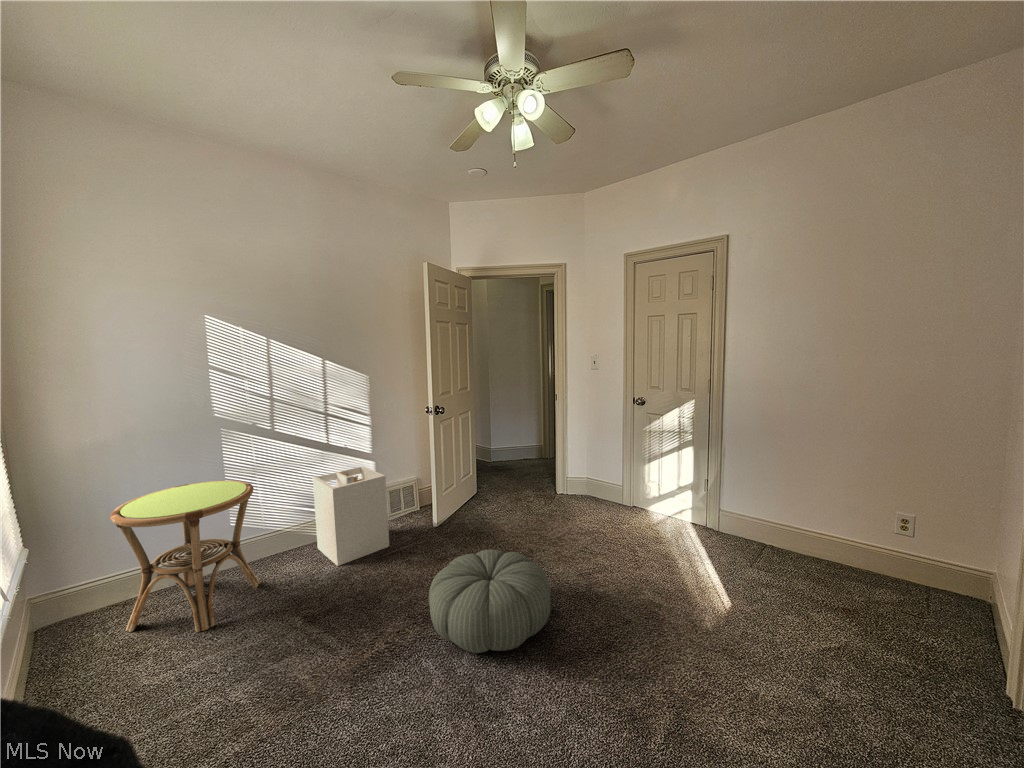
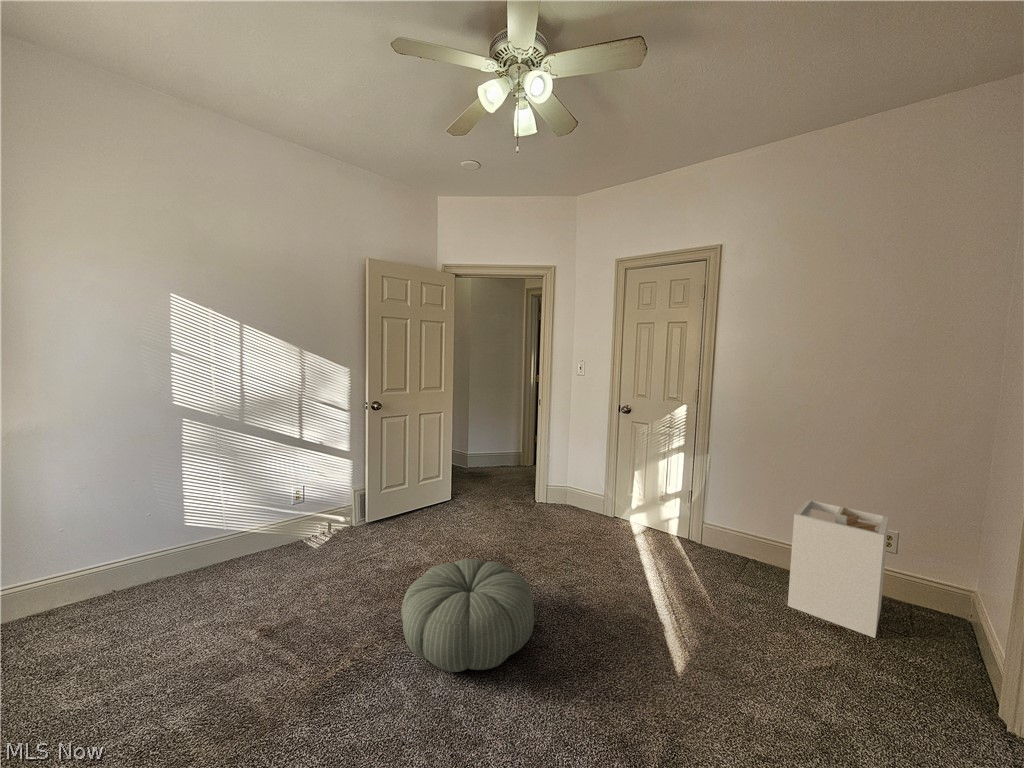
laundry hamper: present [313,466,389,566] -> present [788,500,889,638]
side table: present [110,480,260,632] -> none [36,476,211,647]

